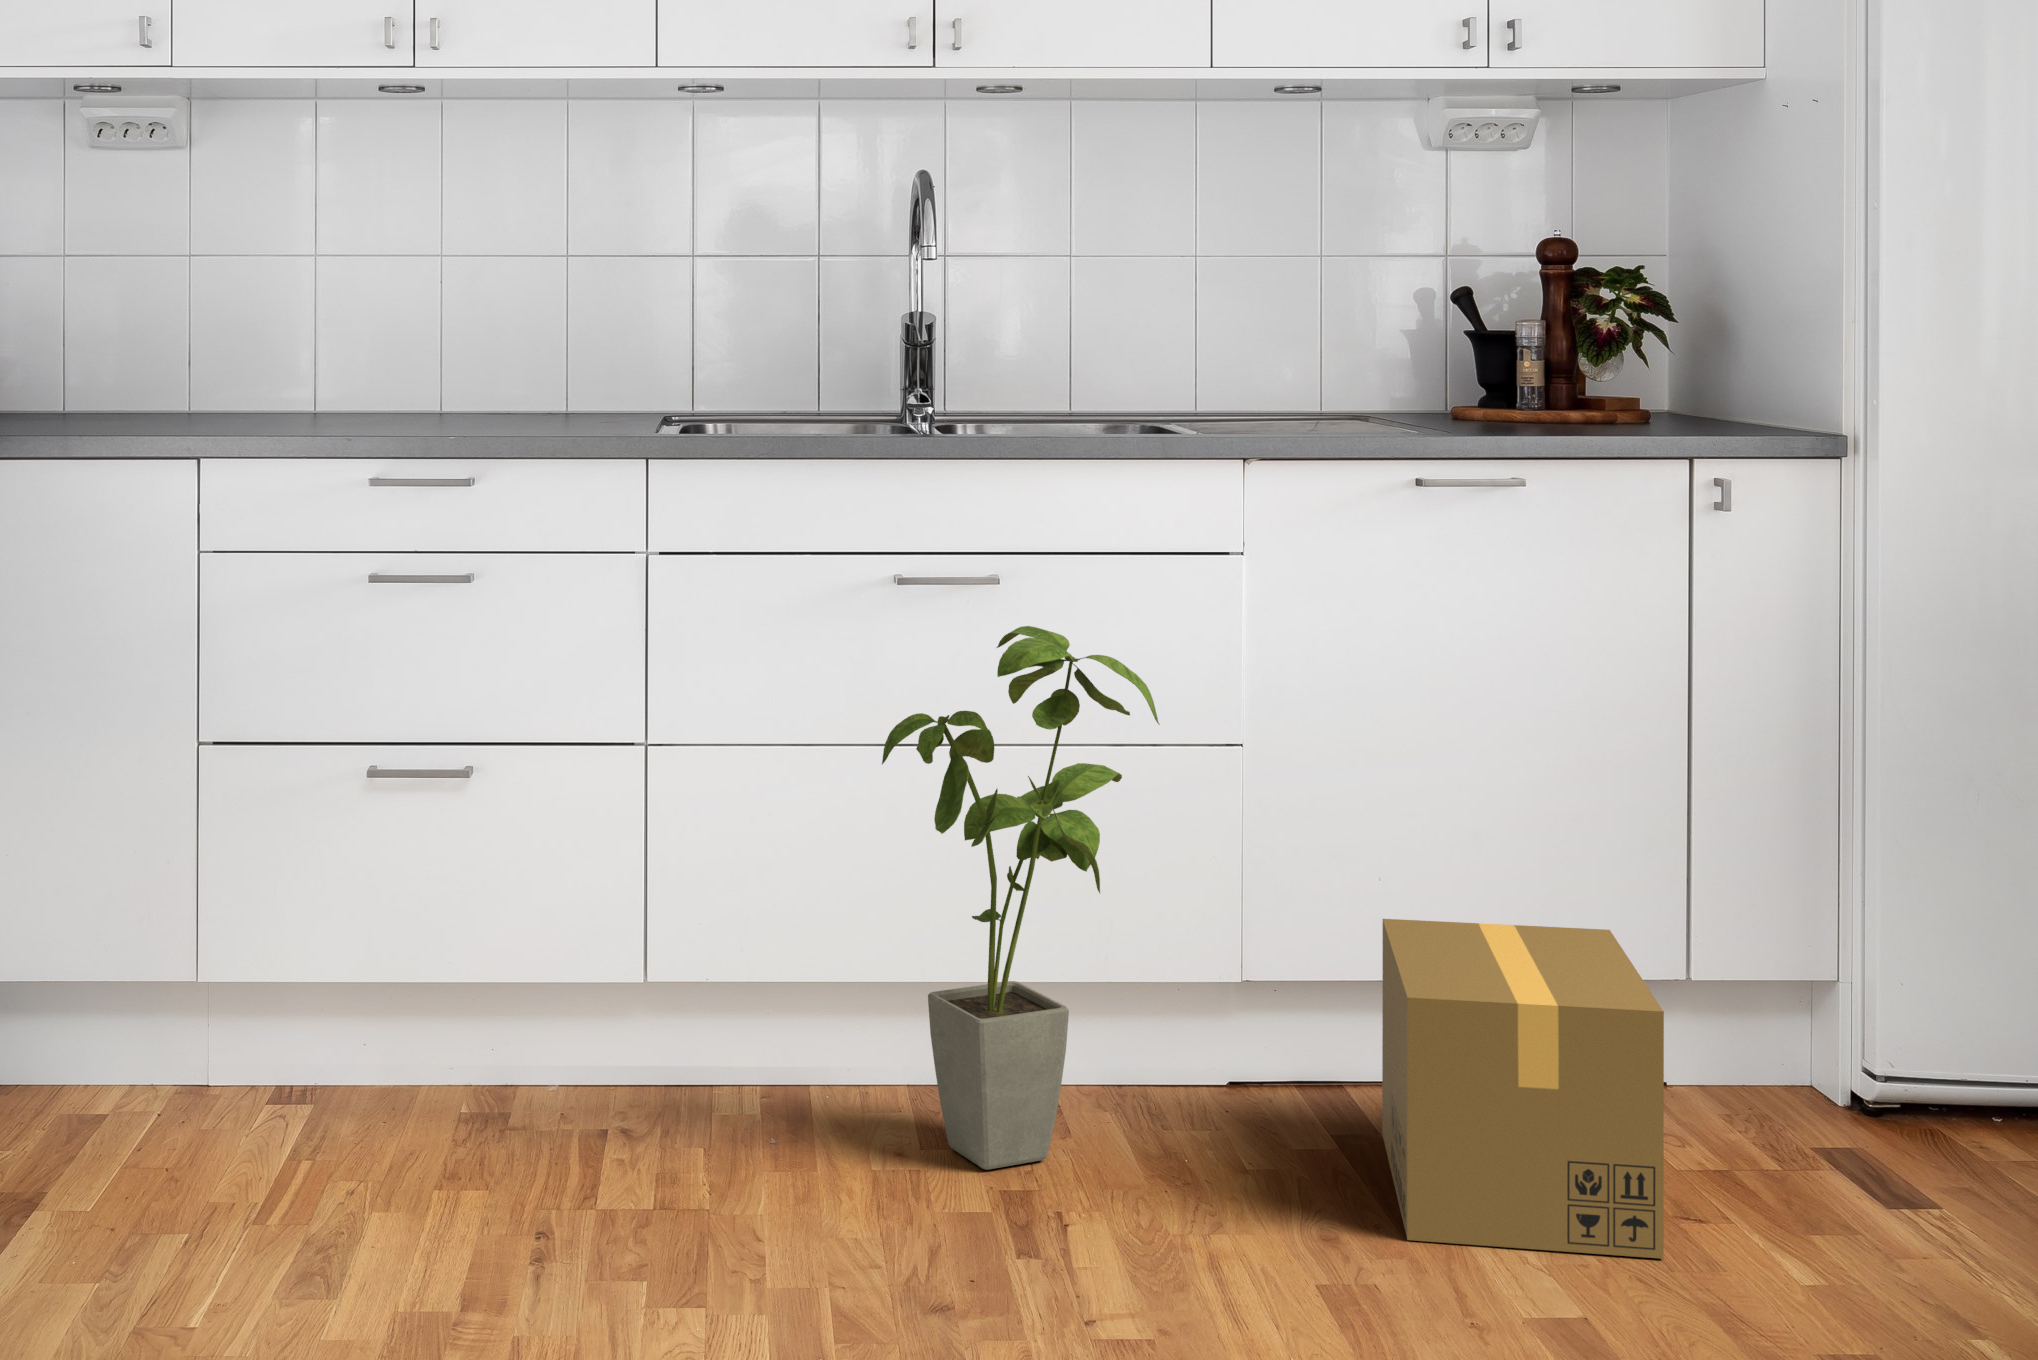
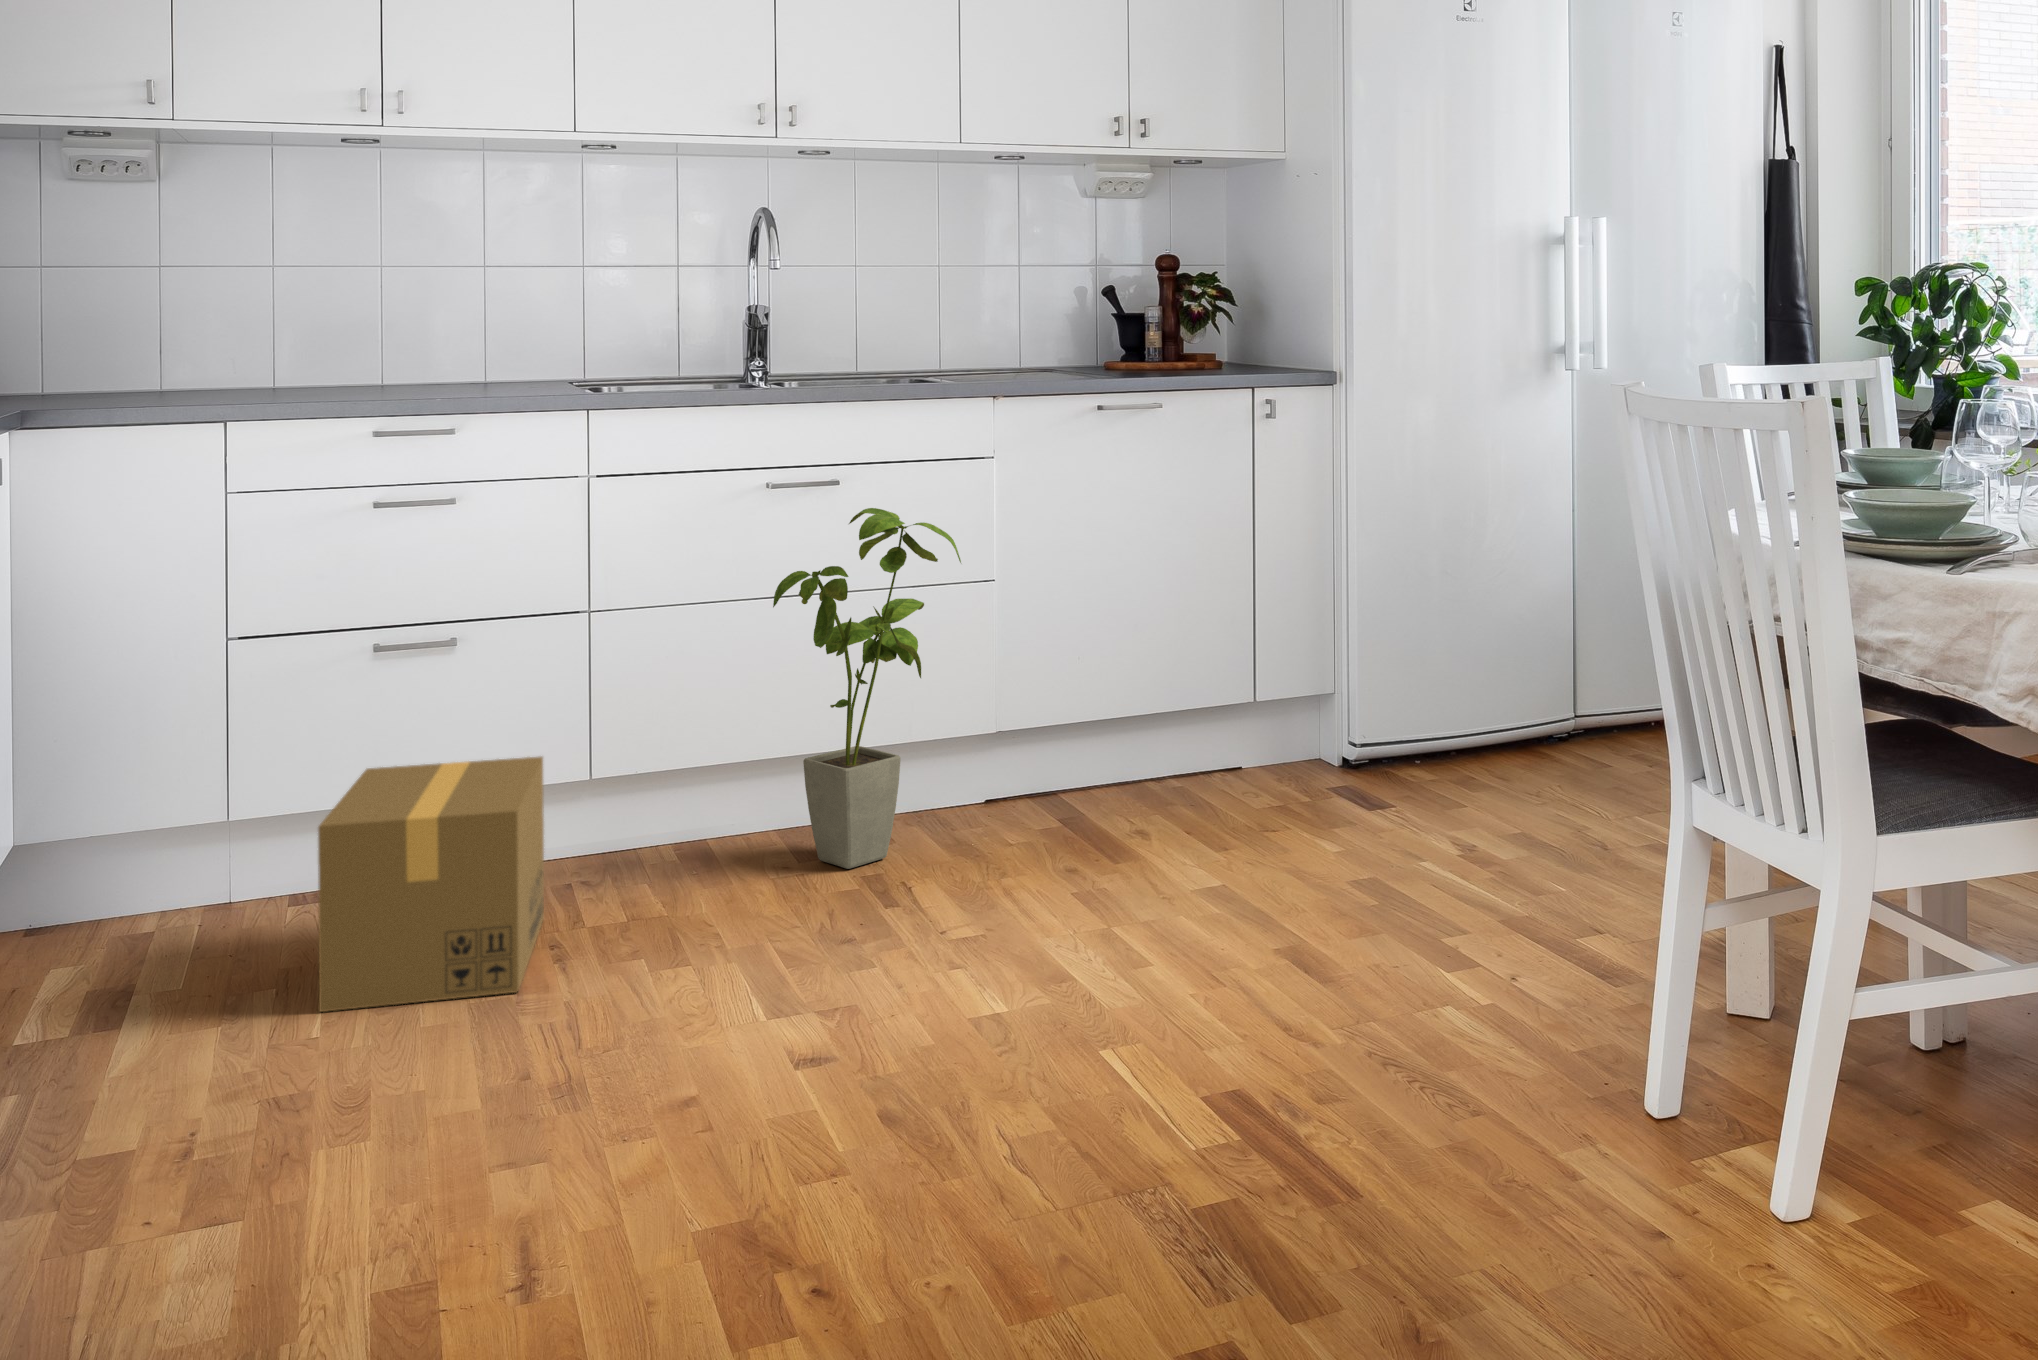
cardboard box: present [1382,919,1664,1259] -> present [318,757,544,1012]

